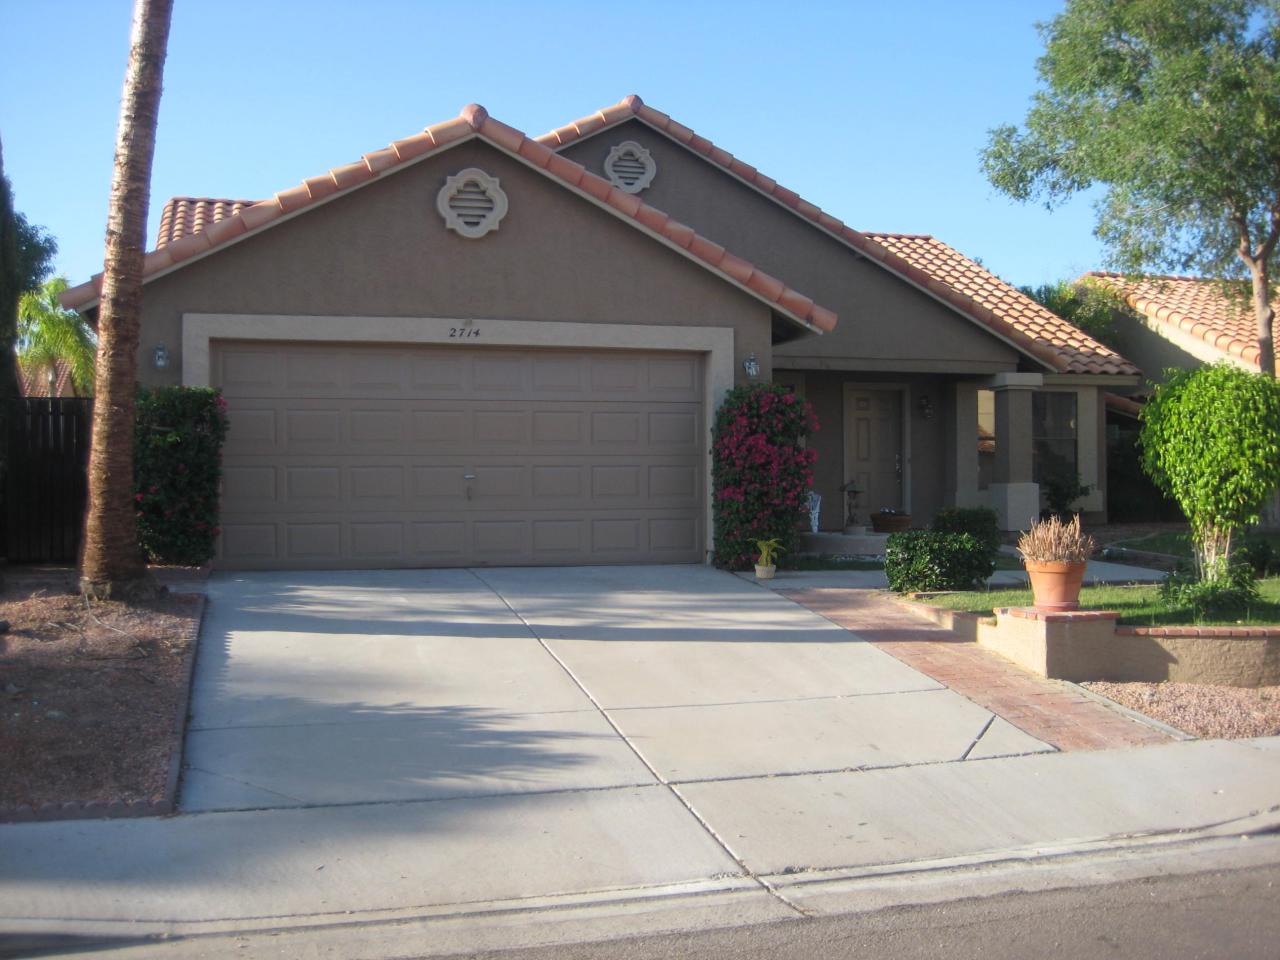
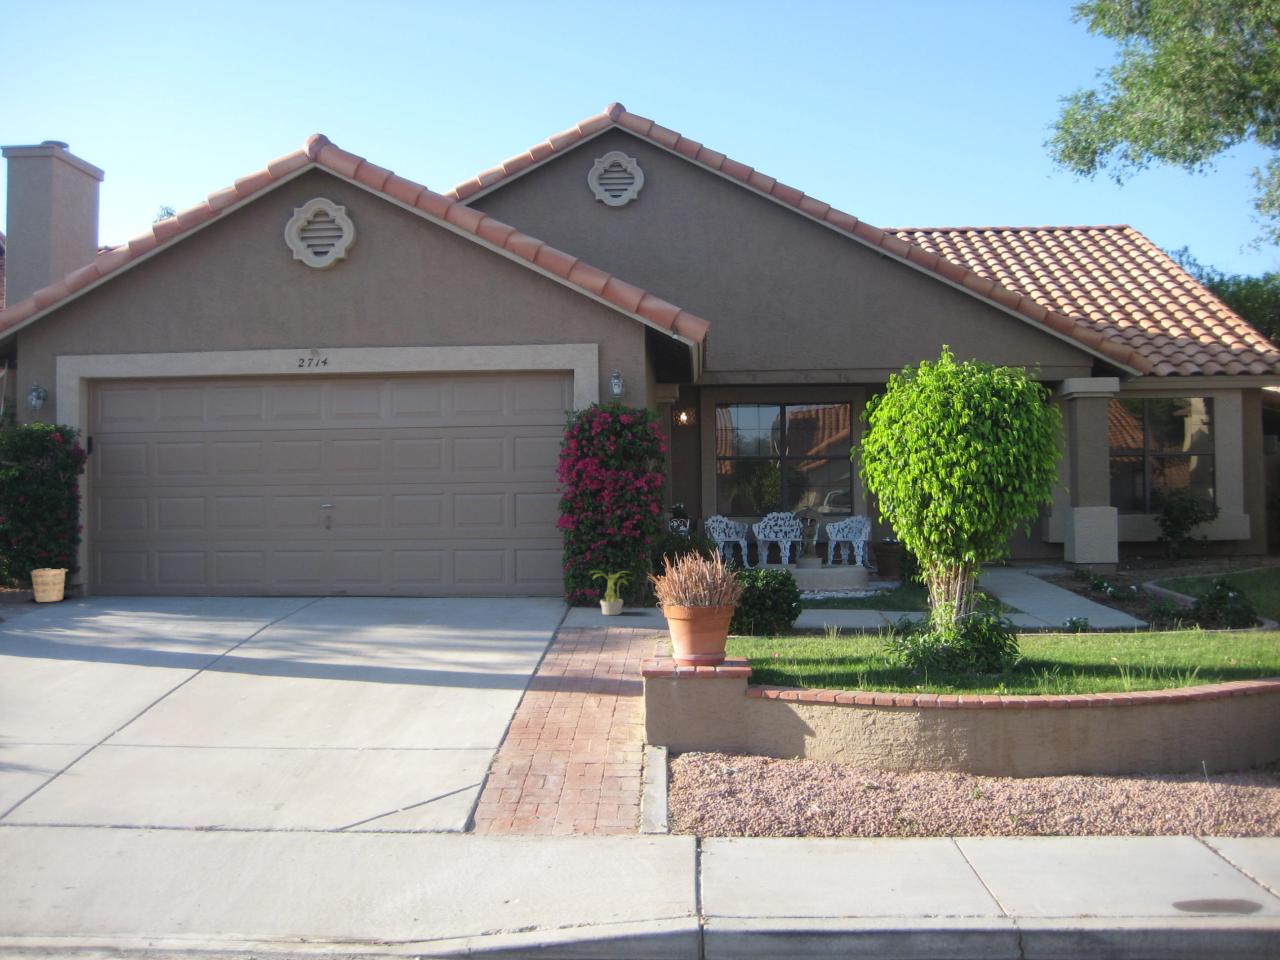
bucket: none [169,545,206,581] -> present [31,569,66,602]

